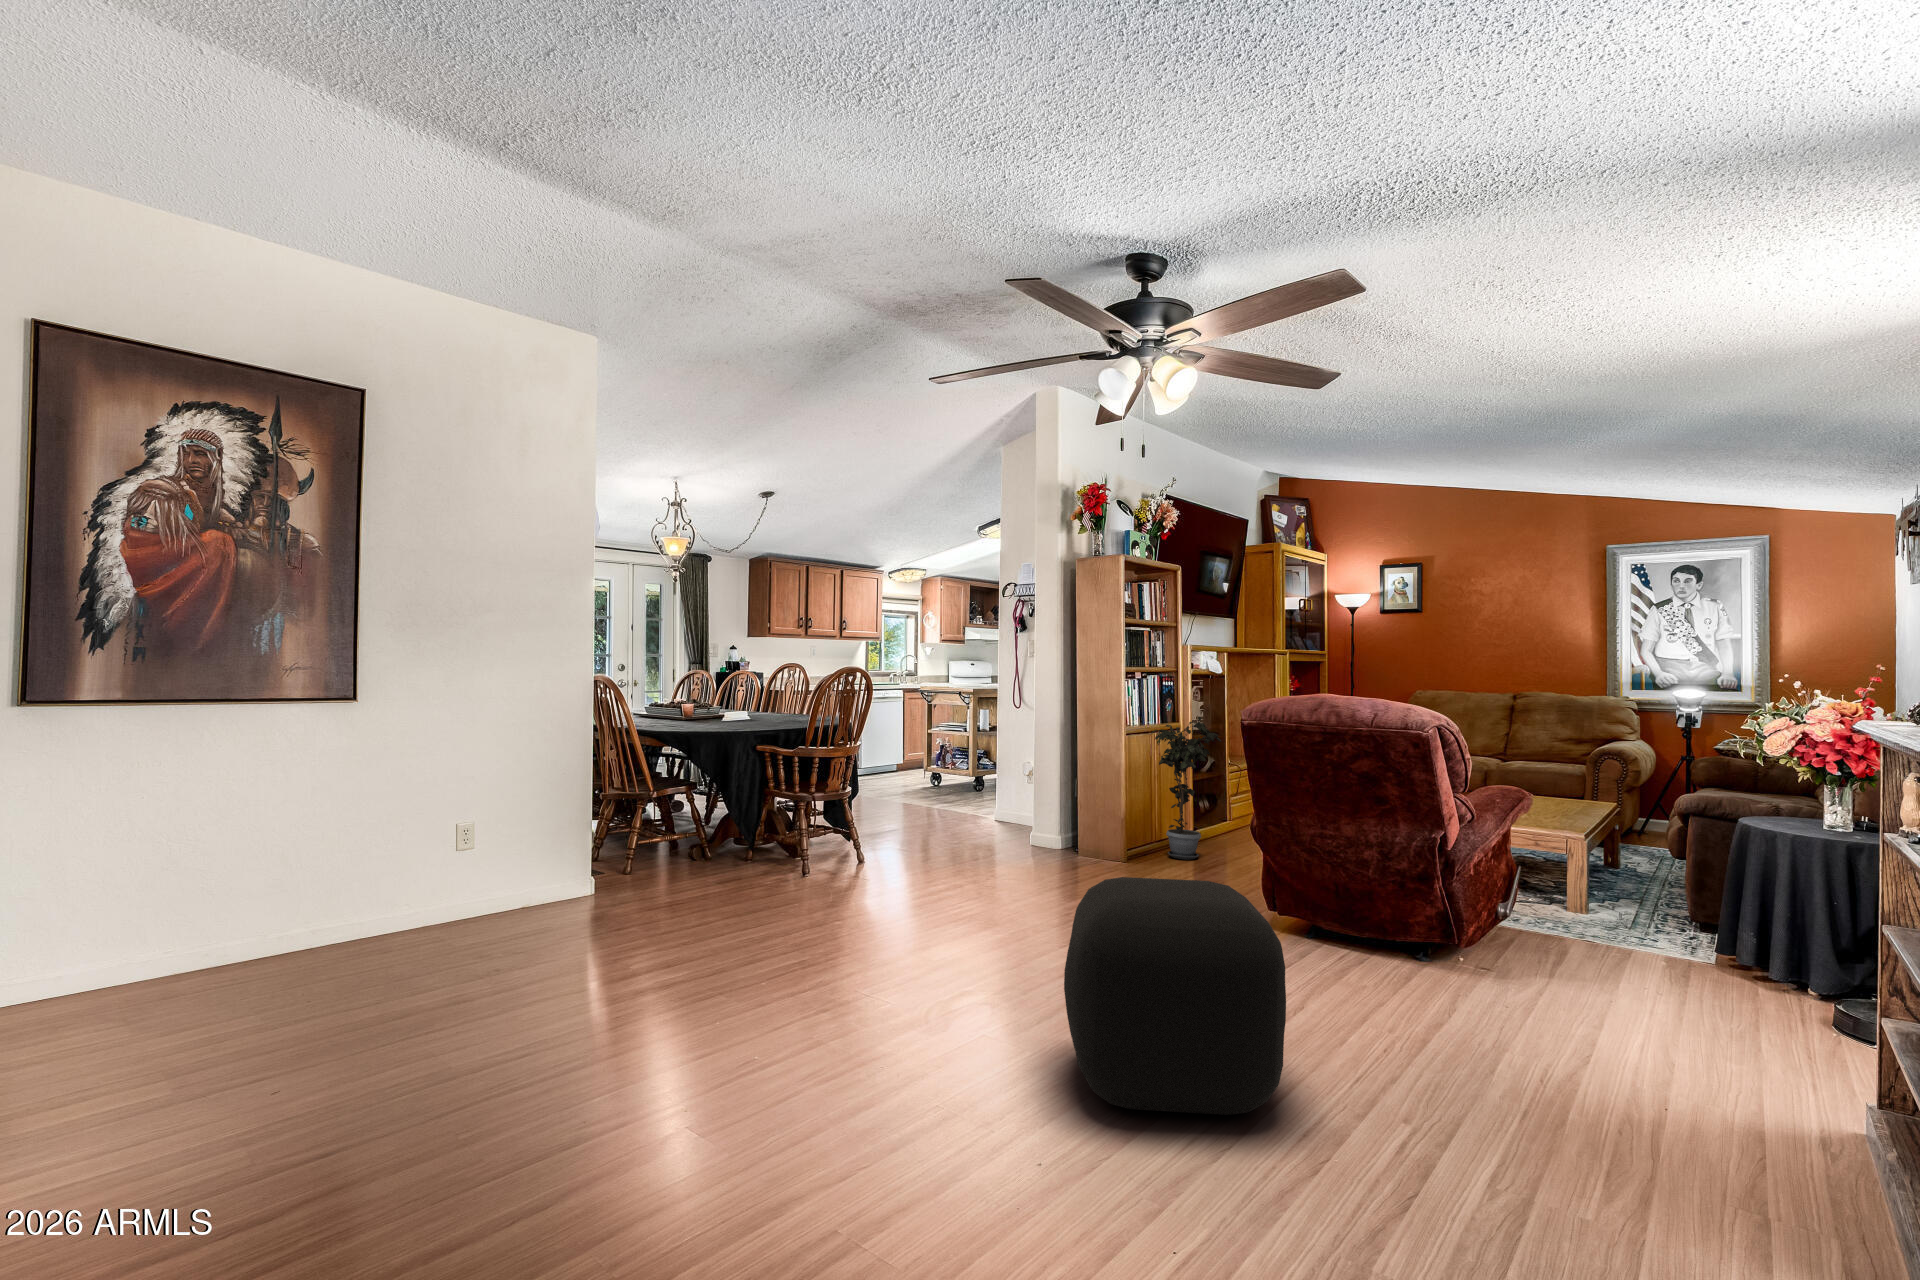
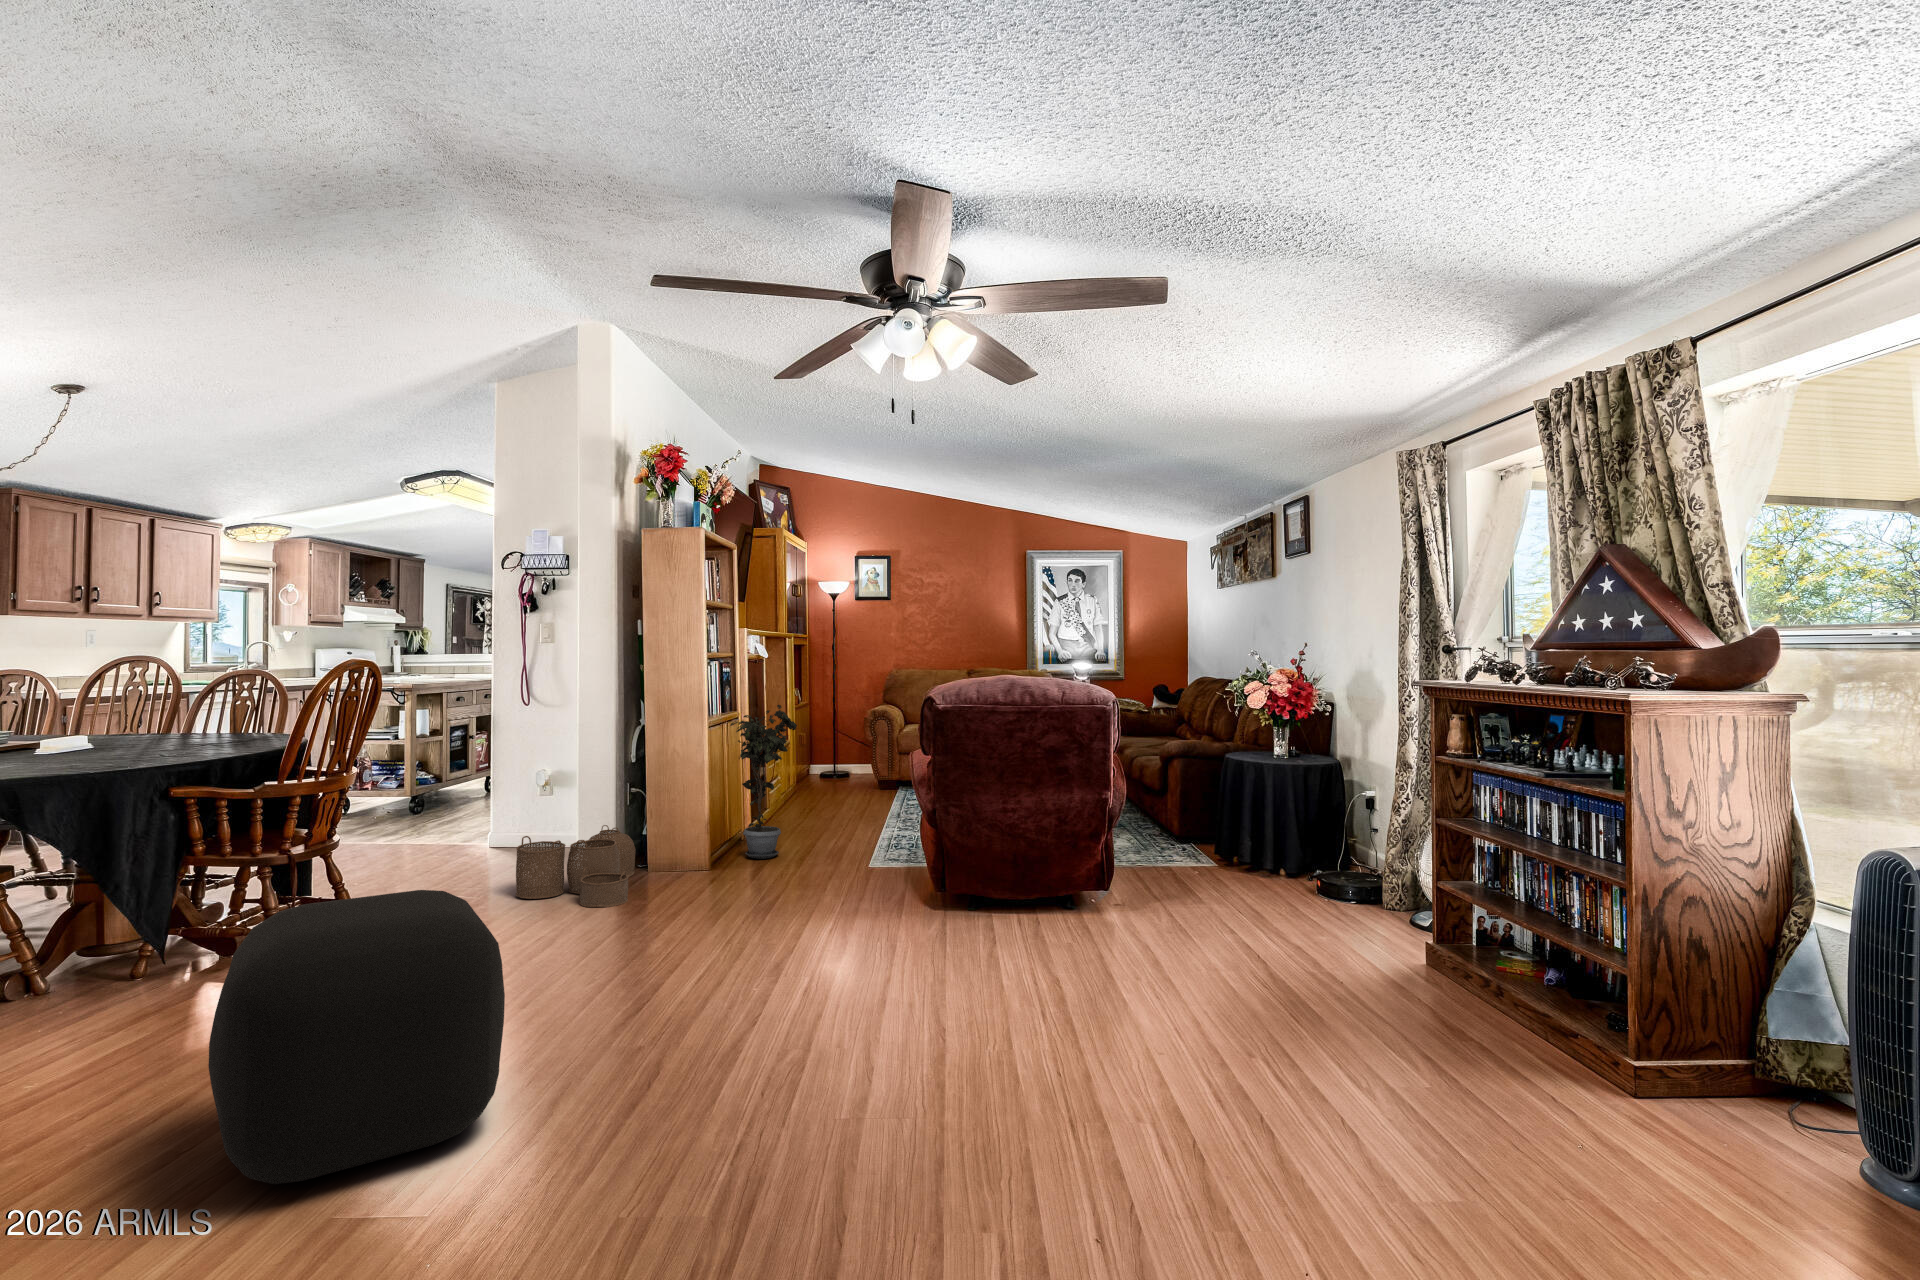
woven basket: none [970,809,1070,872] -> present [516,825,635,907]
ottoman: present [1064,877,1286,1115] -> present [208,890,505,1184]

